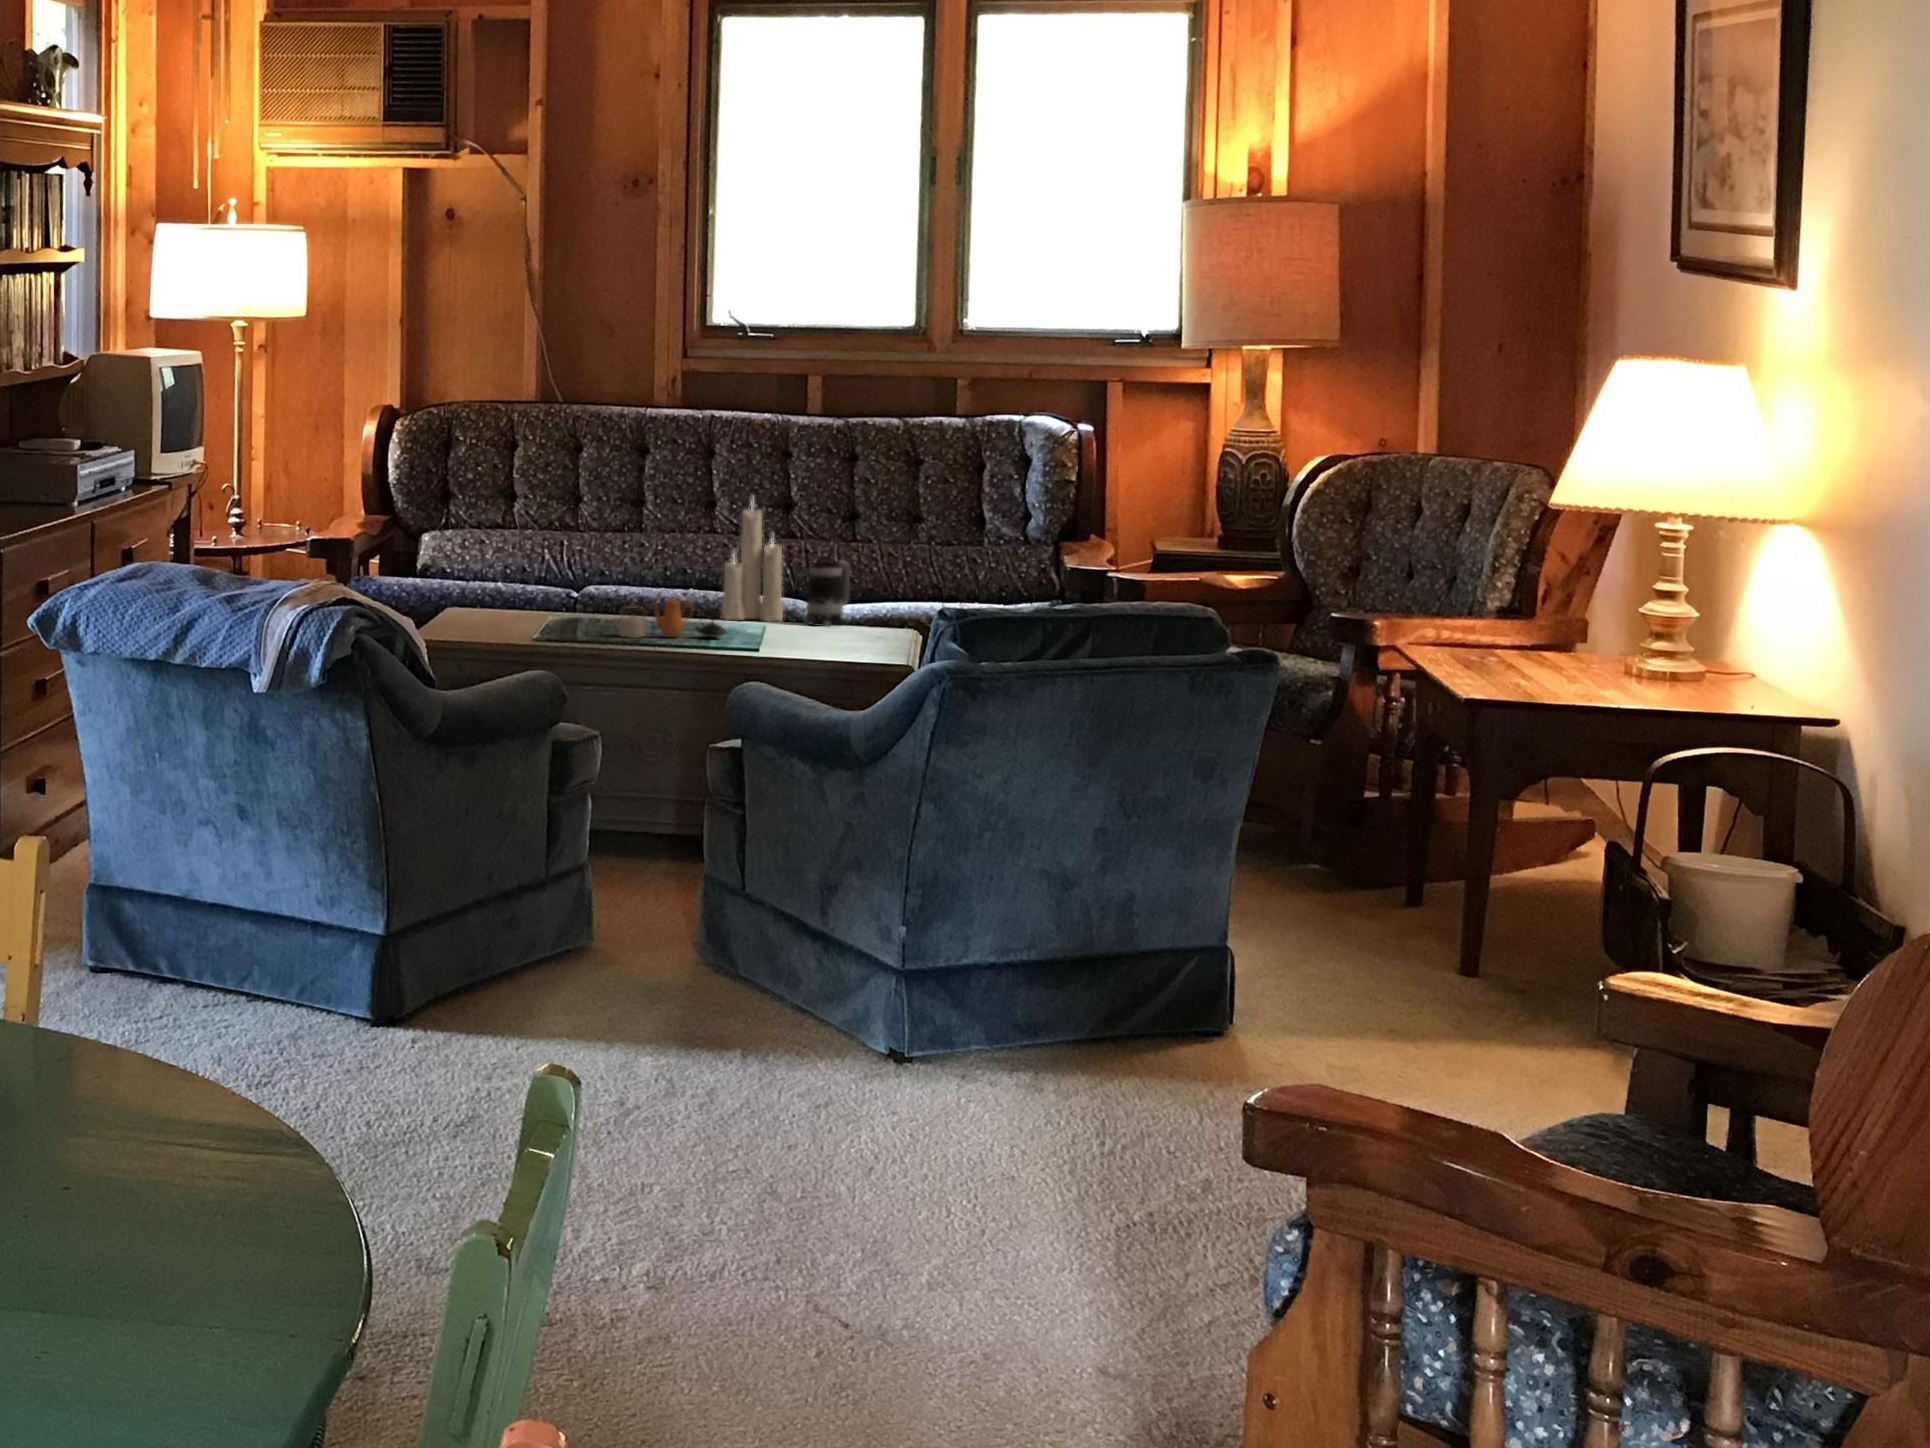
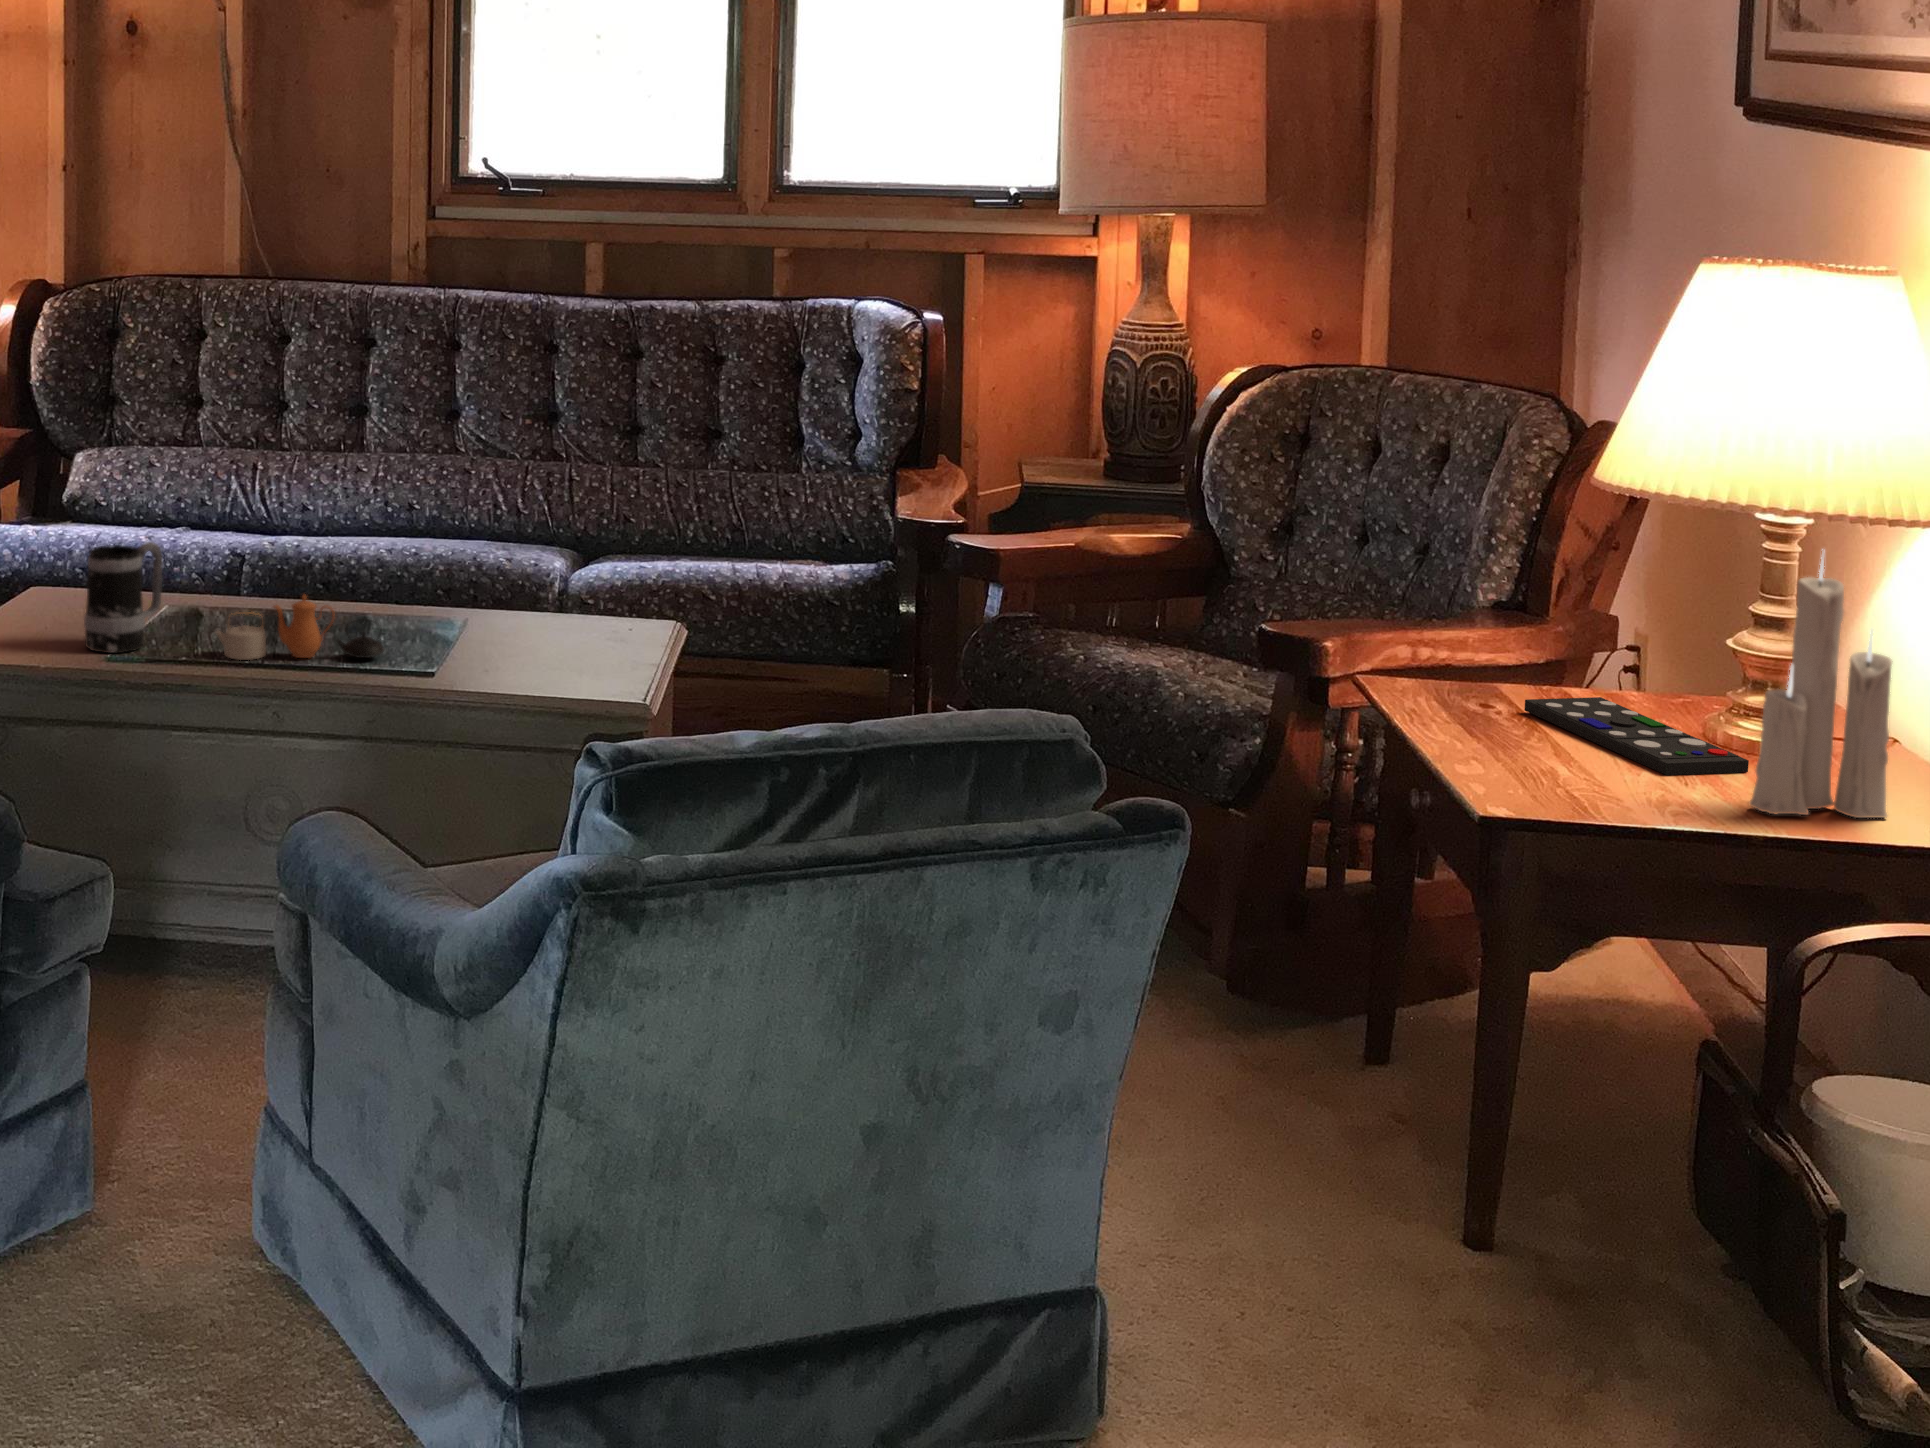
candle: present [721,509,783,622] -> present [1749,557,1892,818]
mug: present [806,560,850,626] -> present [84,542,163,653]
remote control: none [1500,649,1636,681] -> present [1524,697,1749,775]

